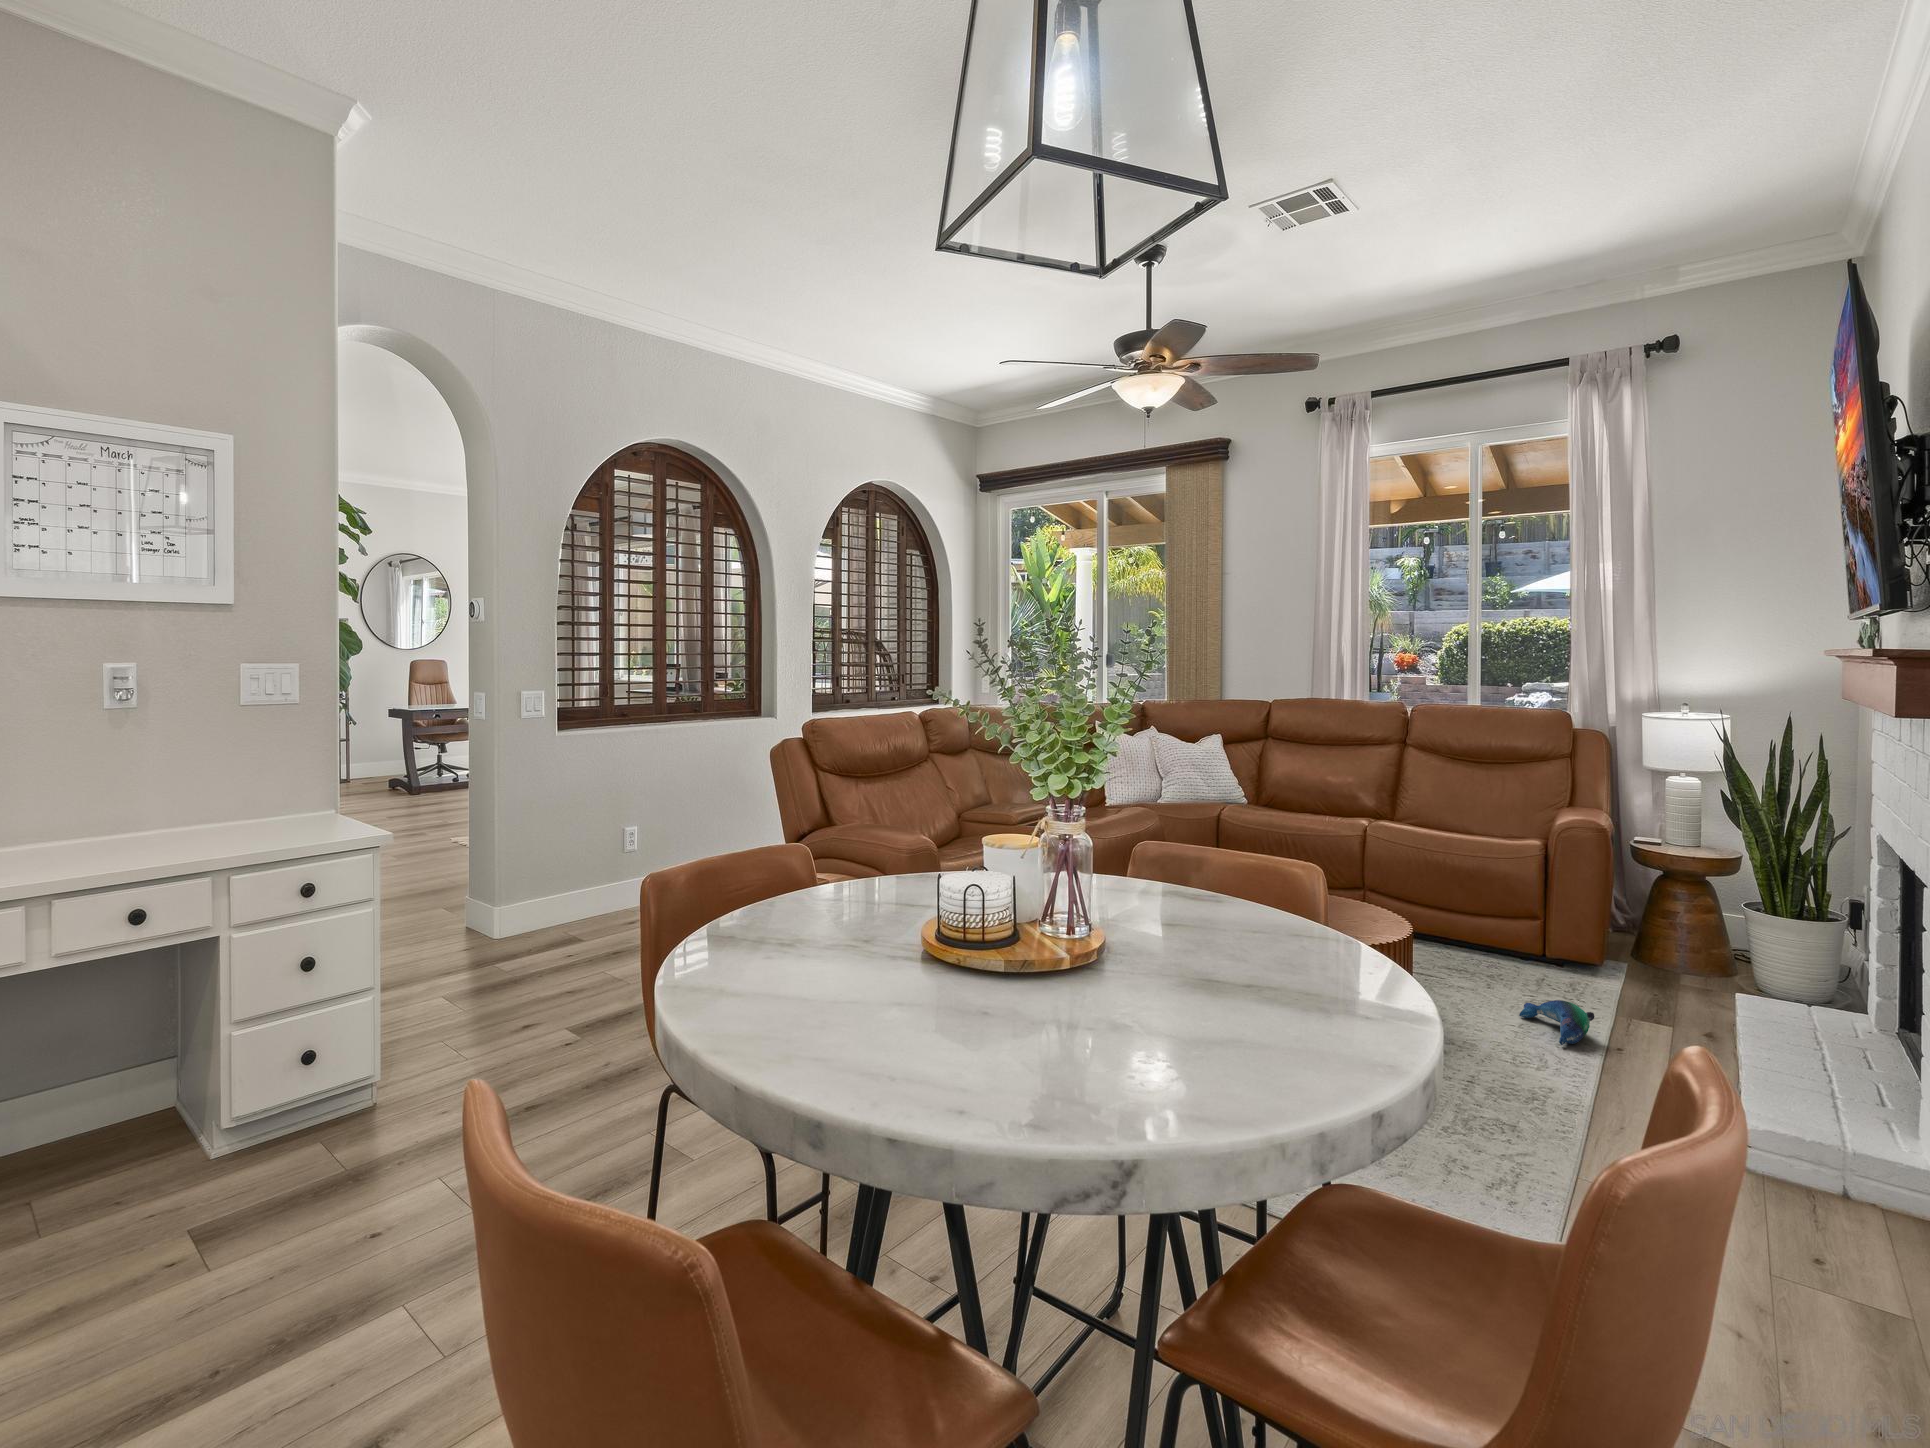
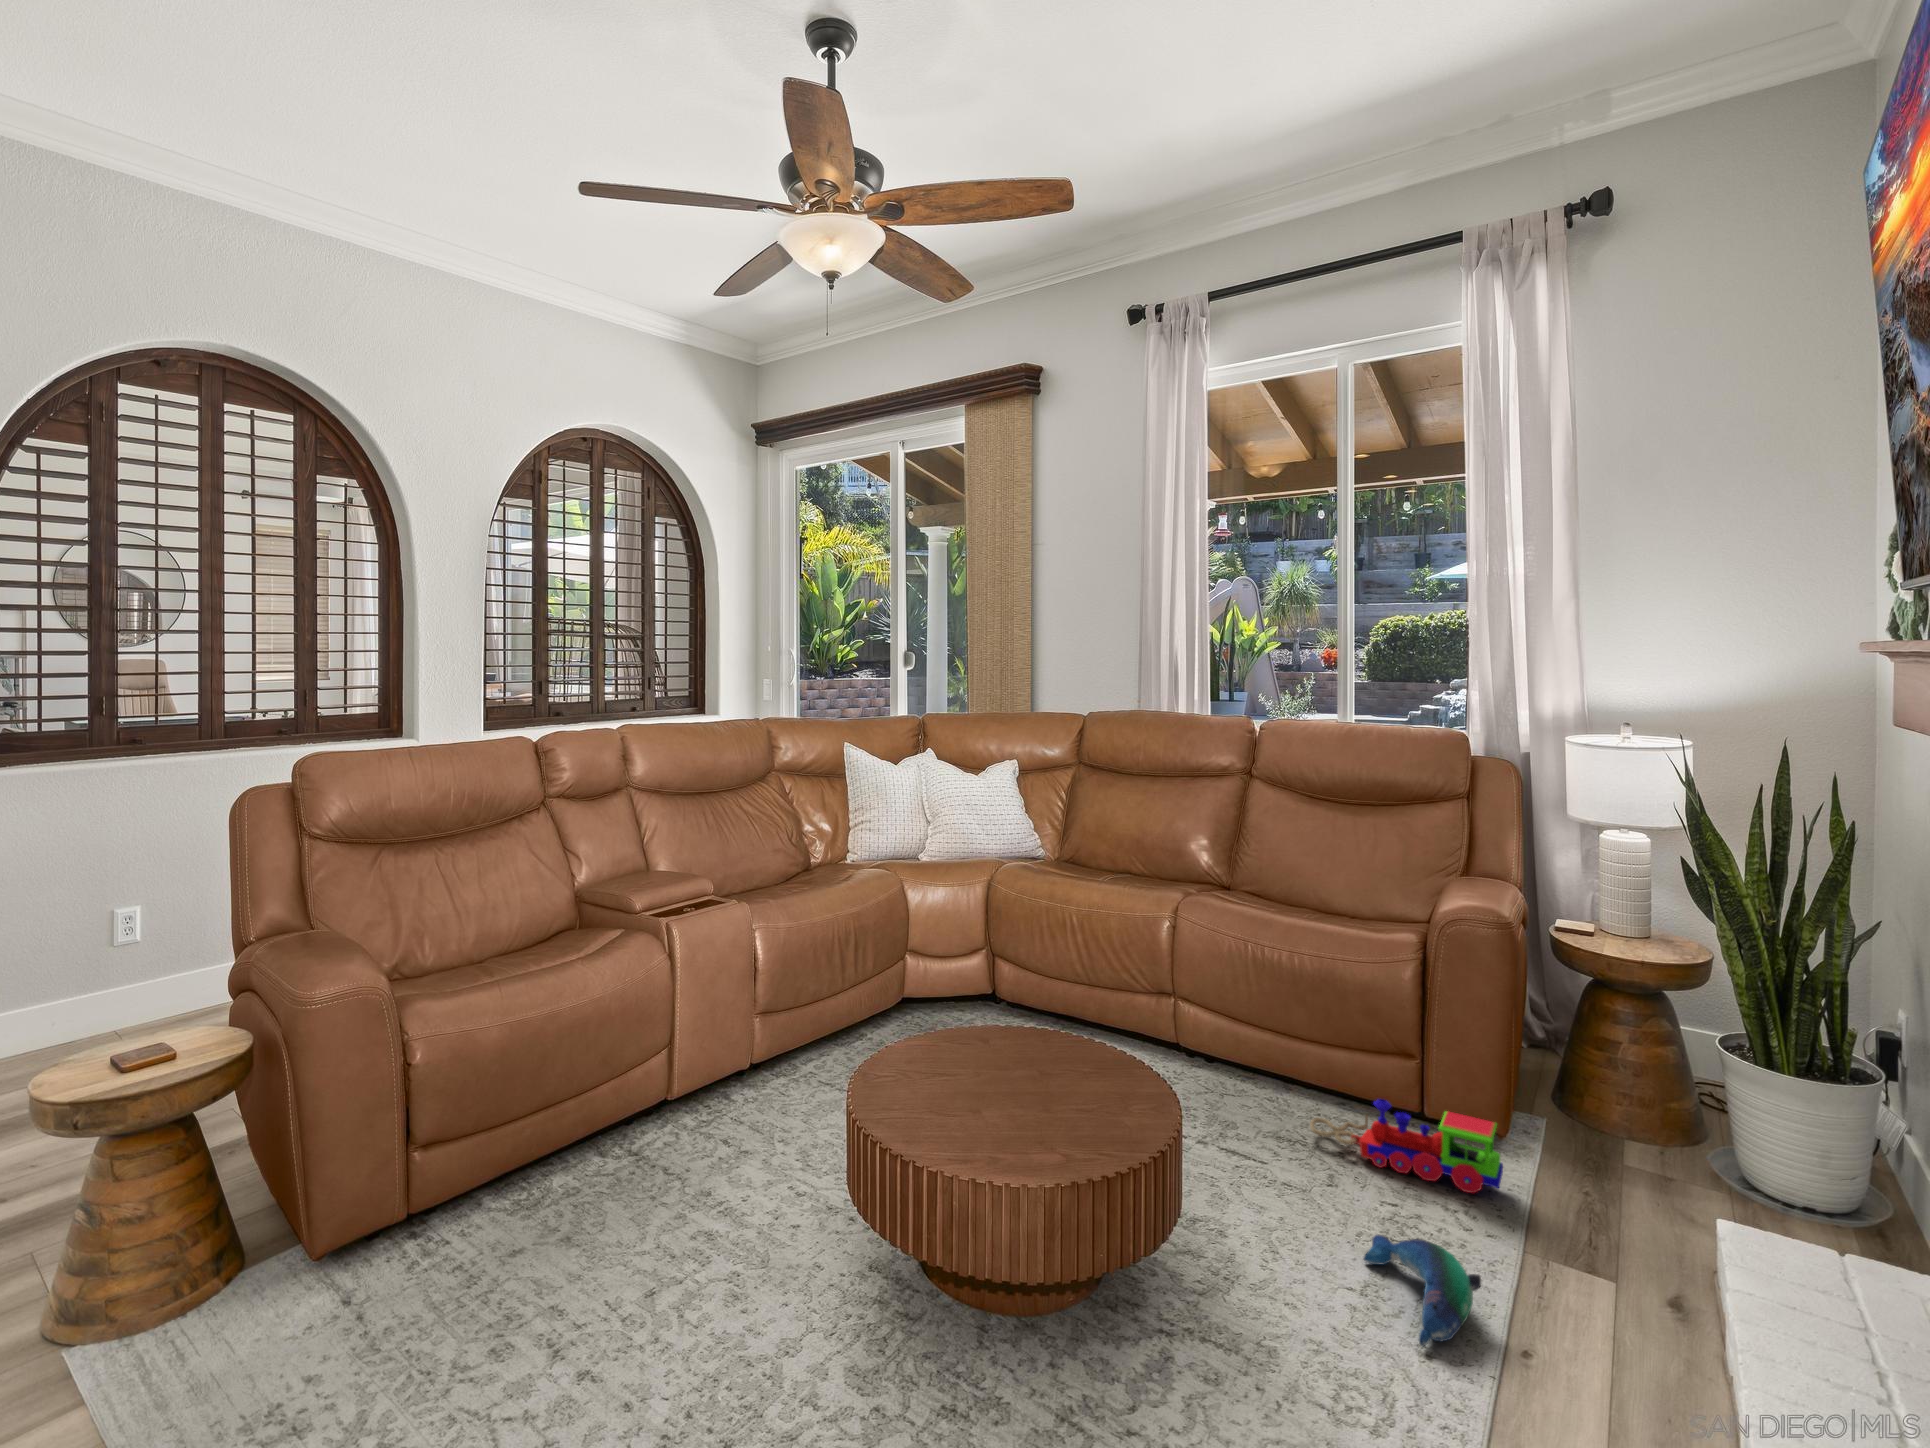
toy train: none [1470,940,1602,992] -> present [1310,1099,1503,1193]

